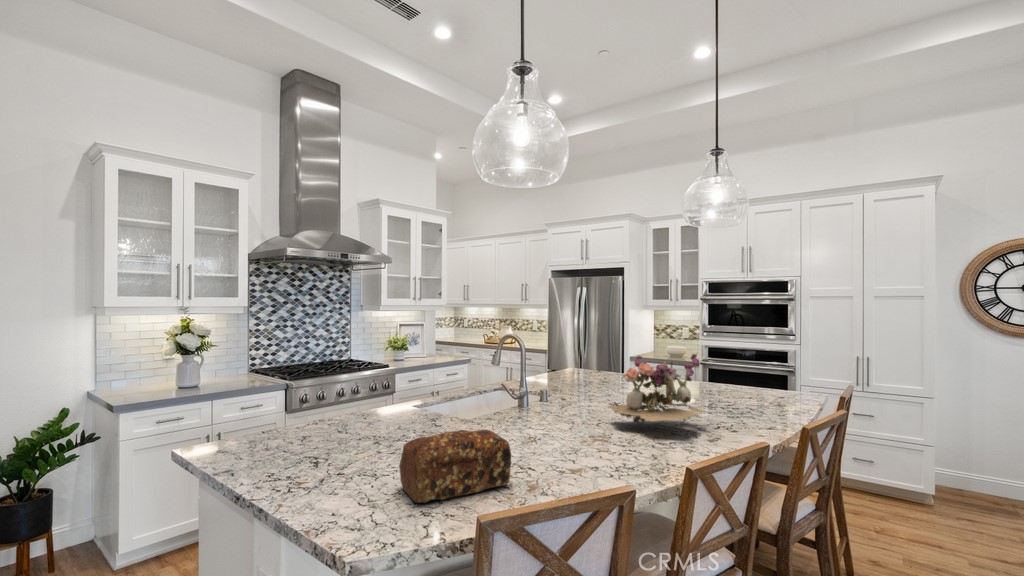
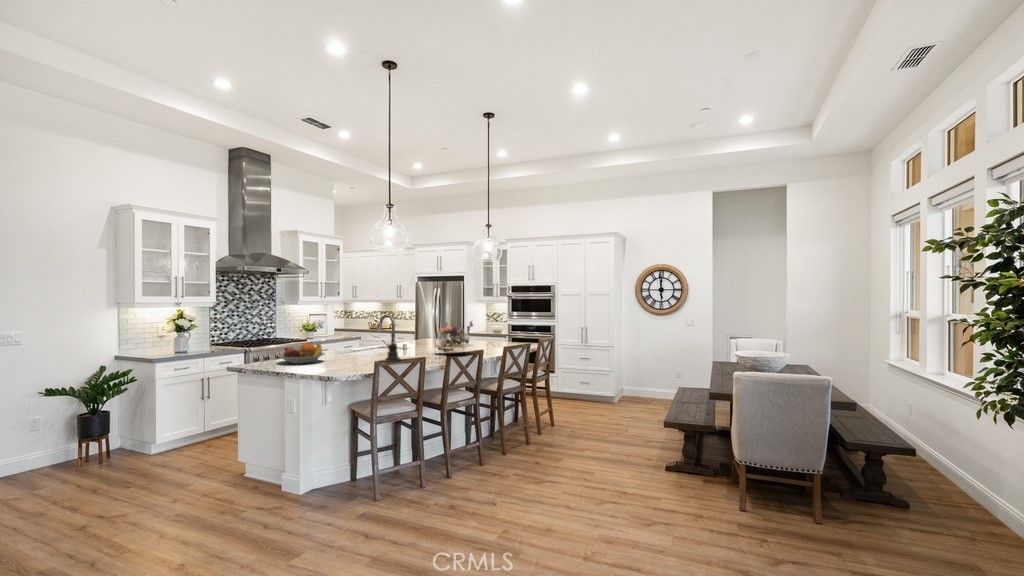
candle holder: none [489,349,559,464] -> present [383,324,403,362]
fruit bowl: none [265,401,373,454] -> present [278,343,325,364]
bread loaf: present [399,430,511,503] -> none [344,347,387,369]

